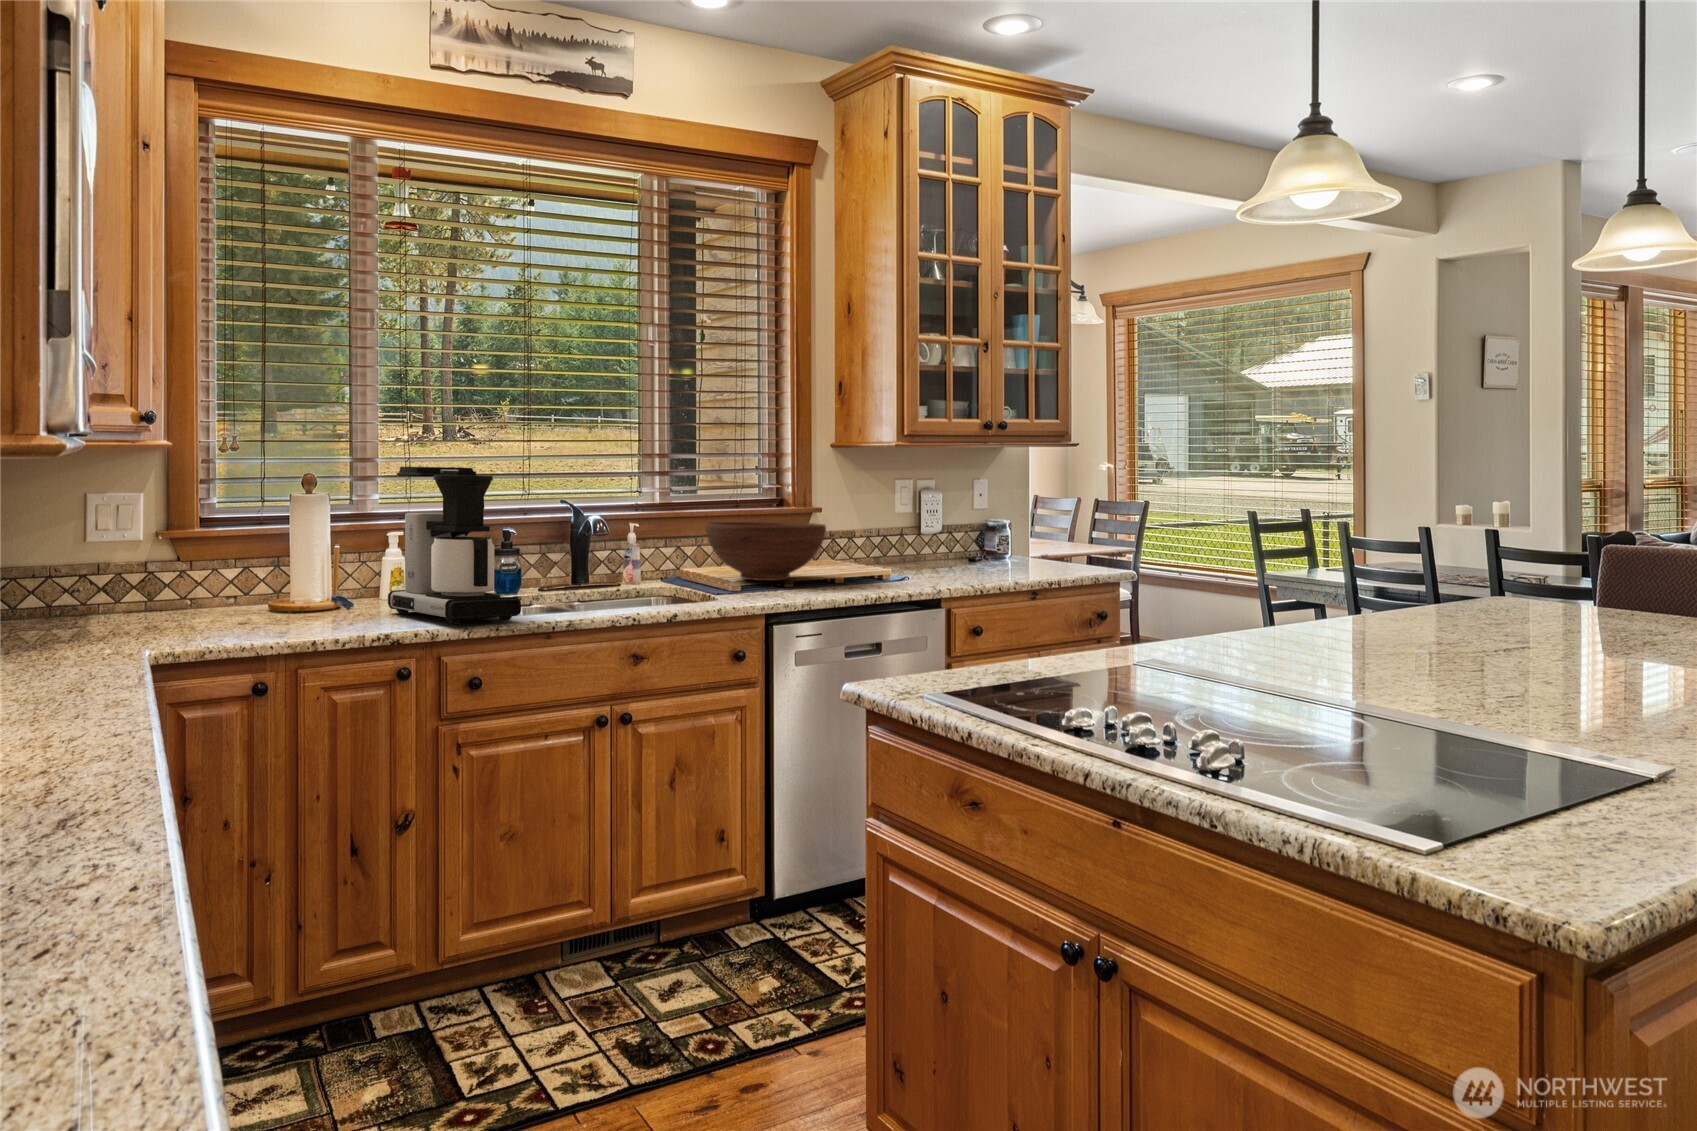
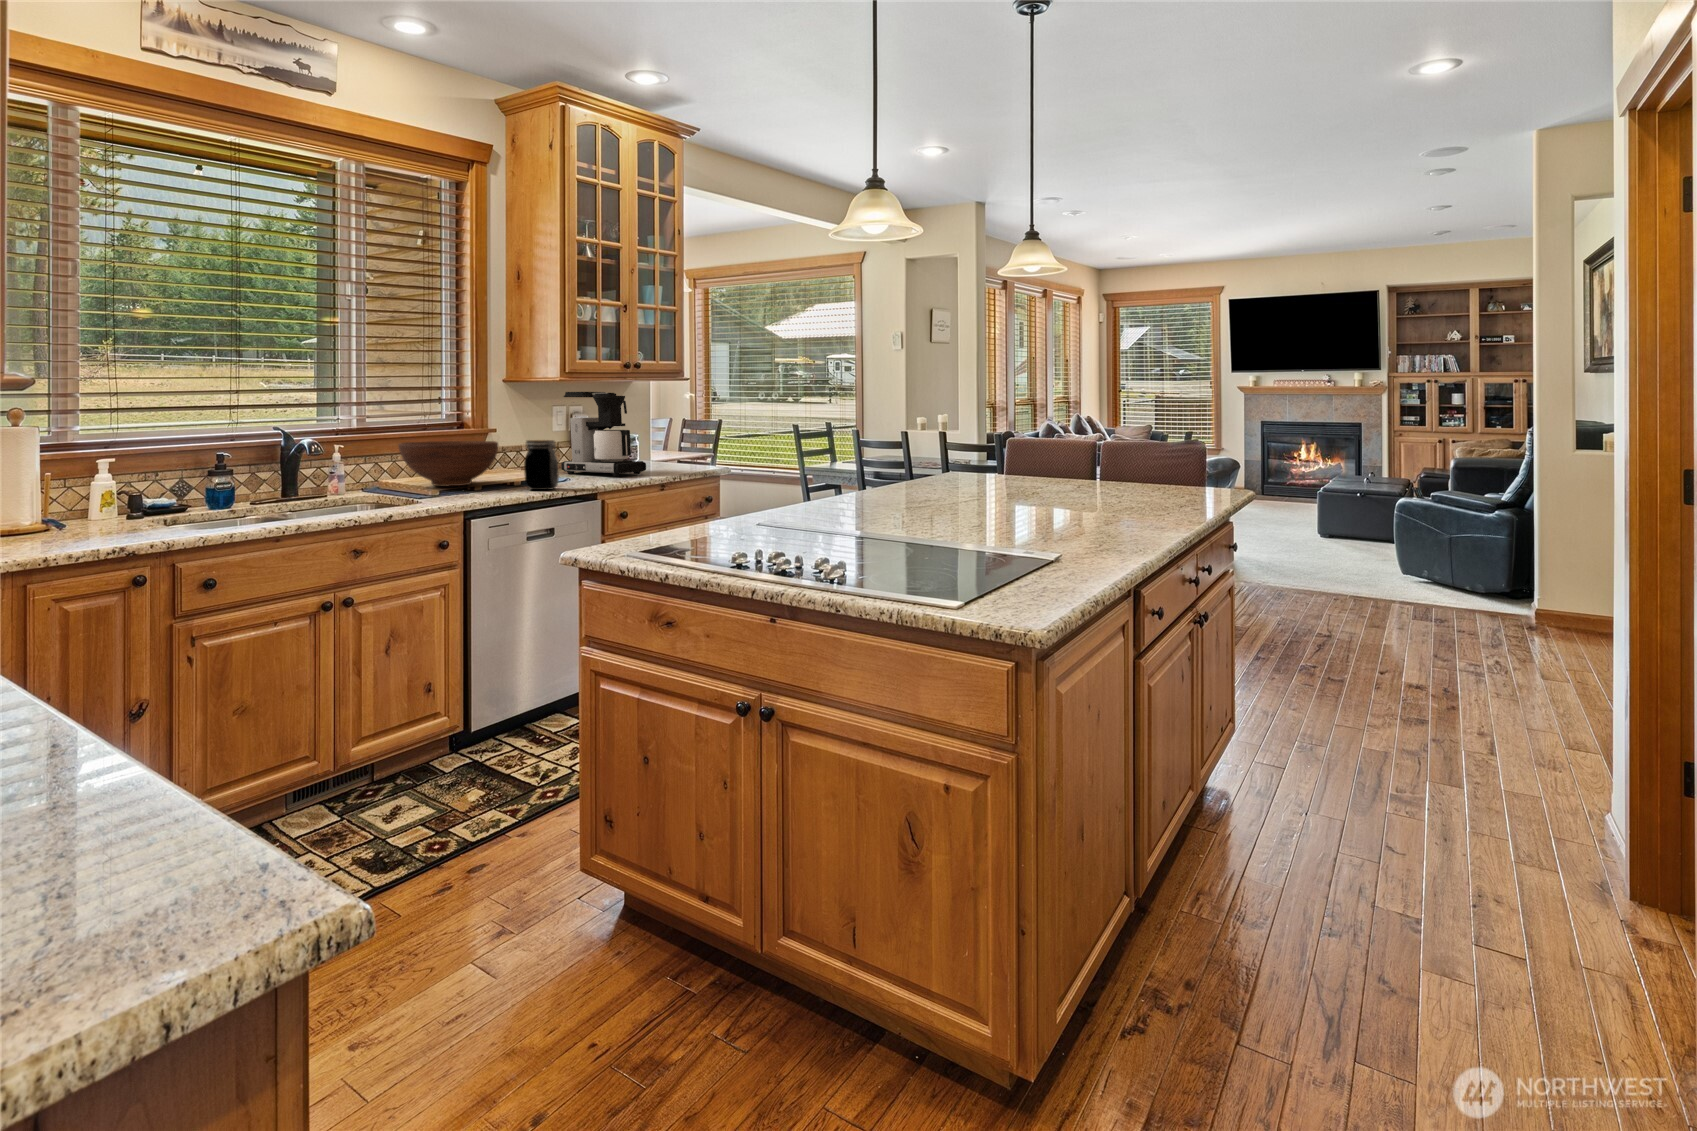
coffee maker: present [388,467,521,624] -> present [561,392,646,476]
jar: none [856,524,899,591] -> present [524,440,559,490]

